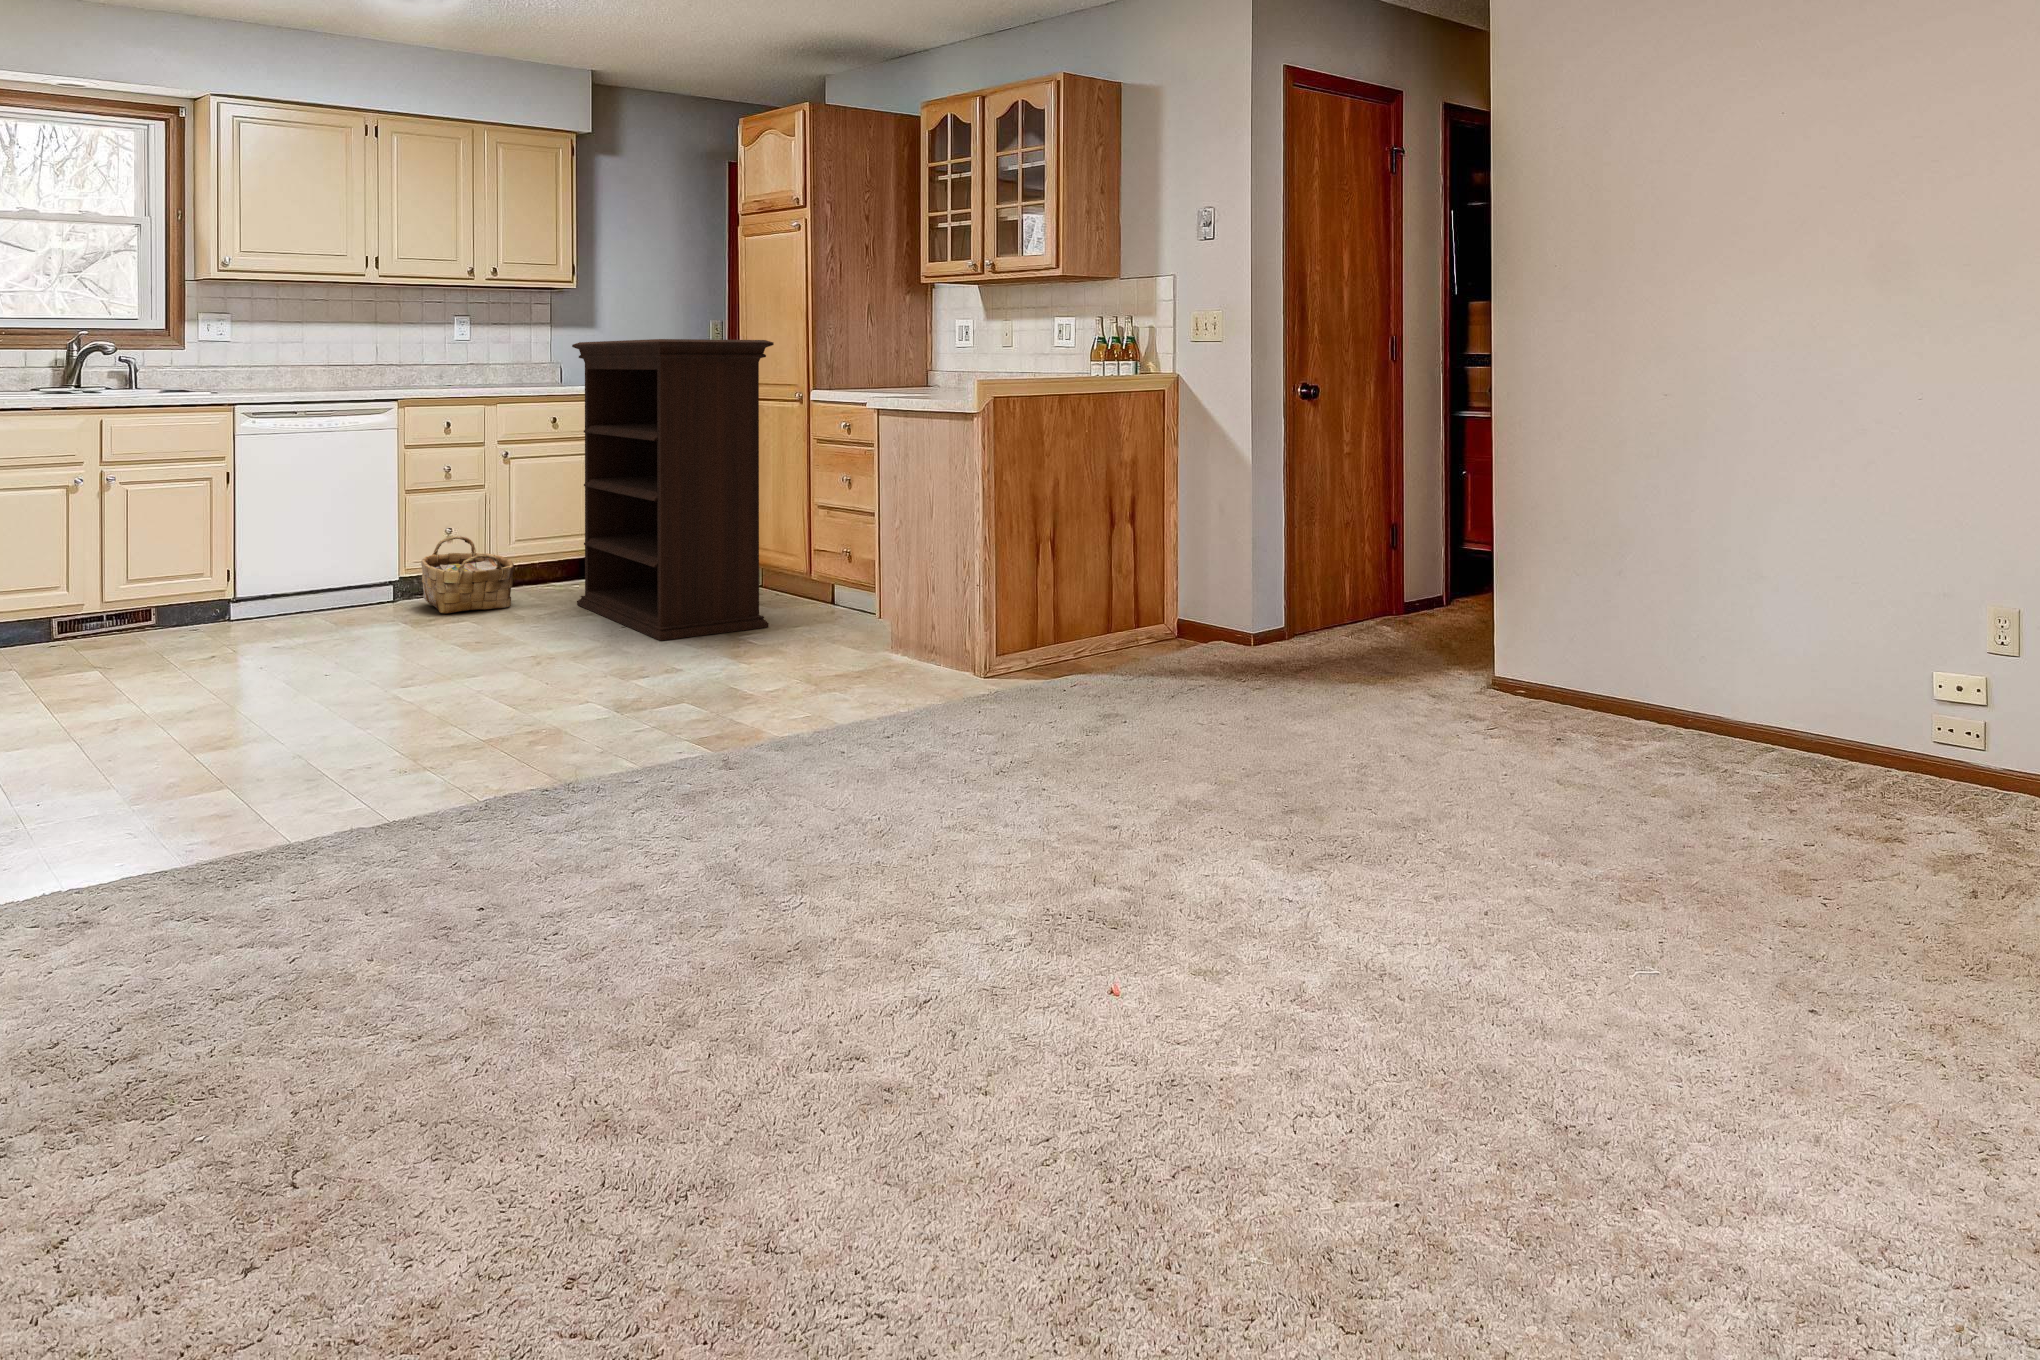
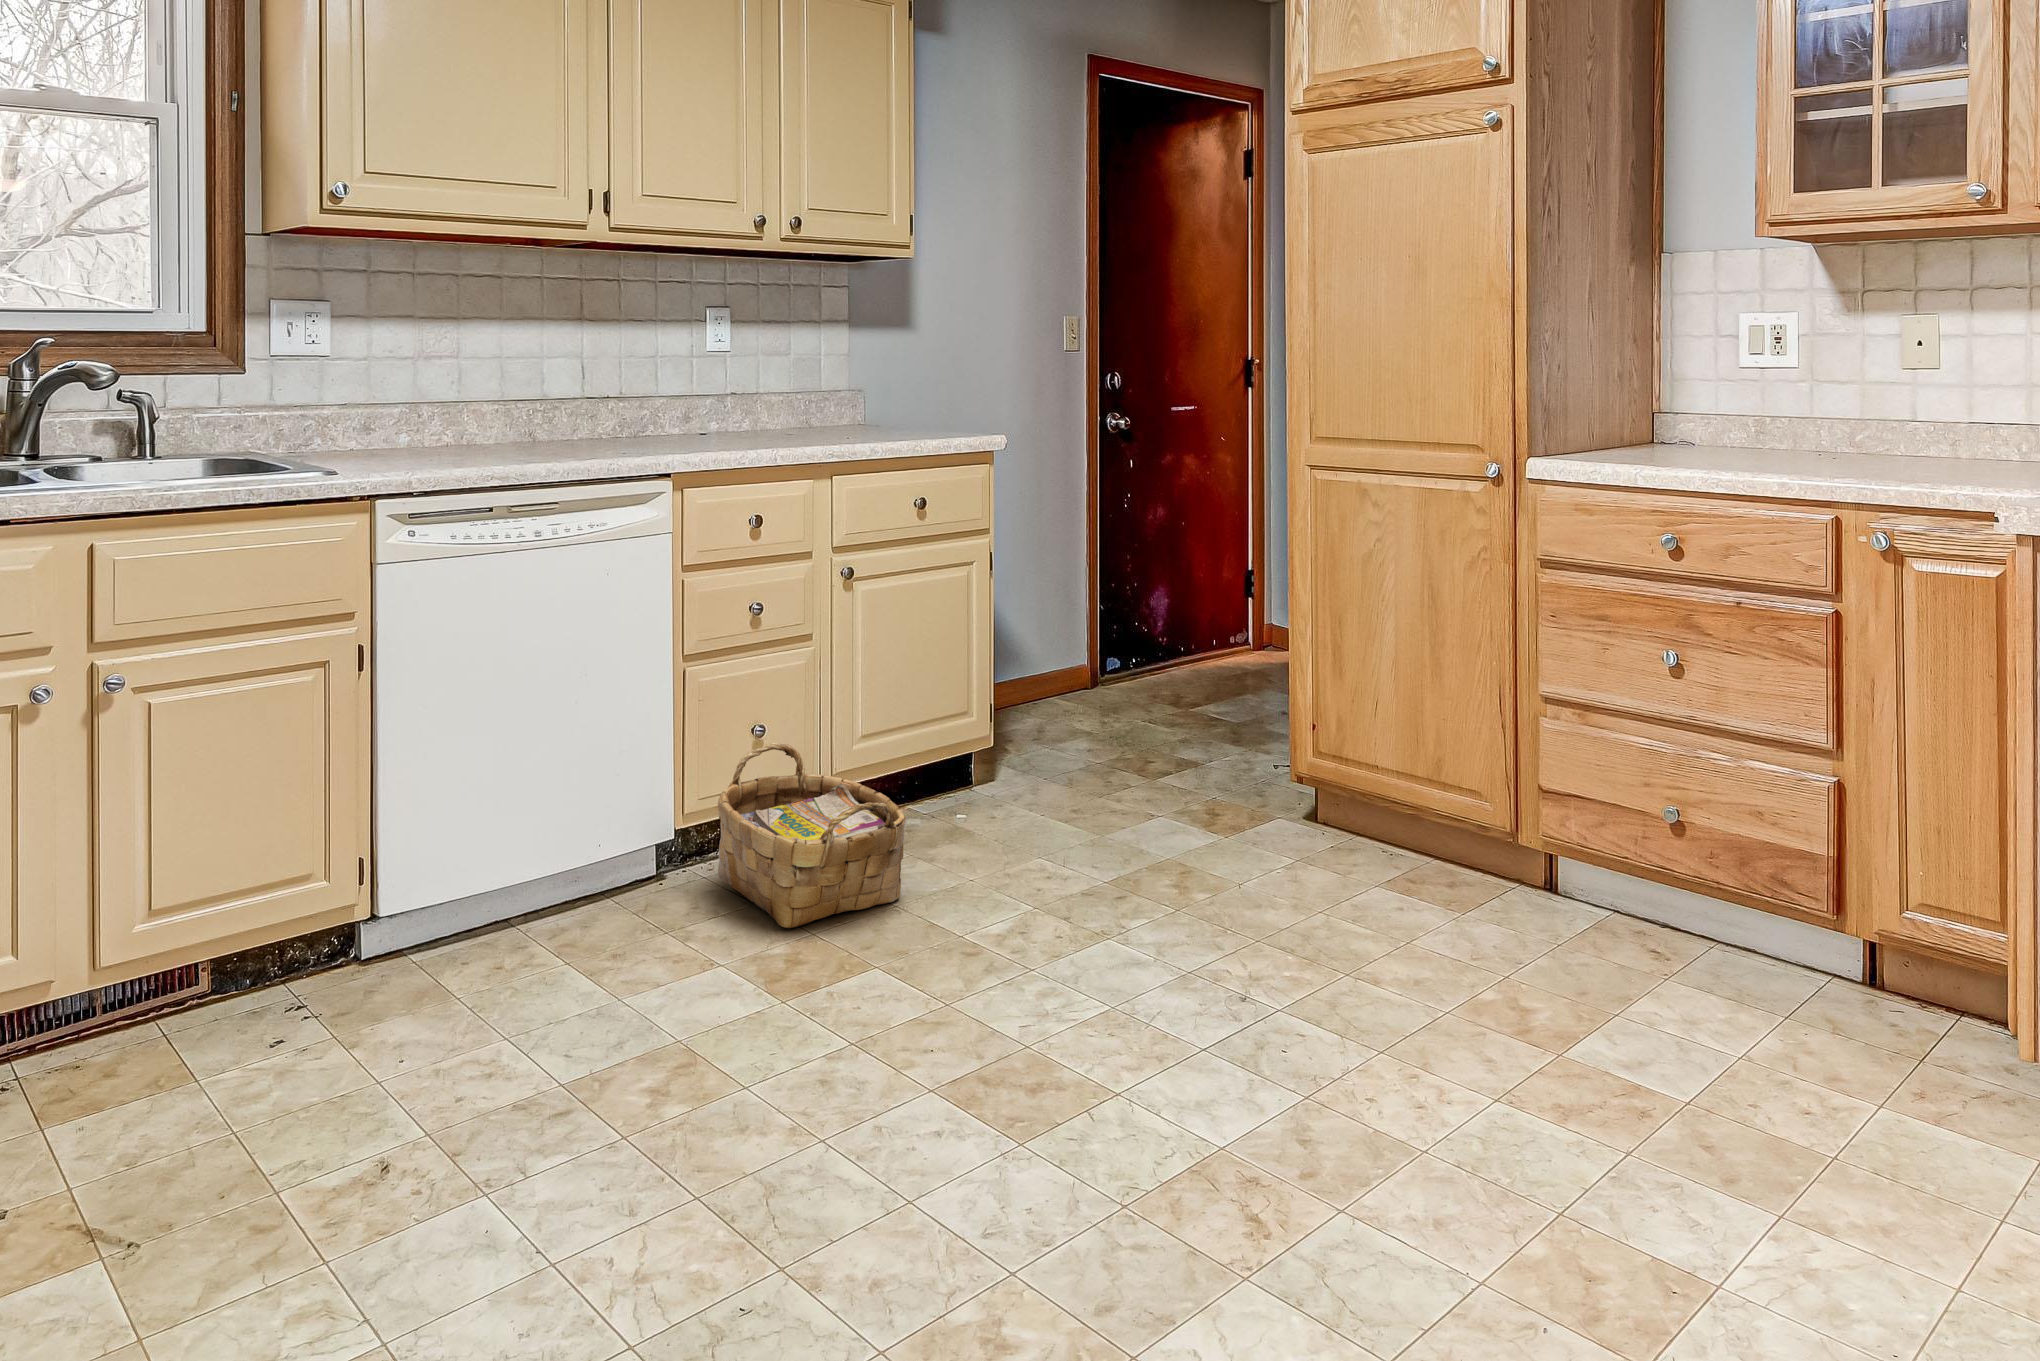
bookshelf: present [572,339,774,641] -> none [1014,355,1580,1070]

